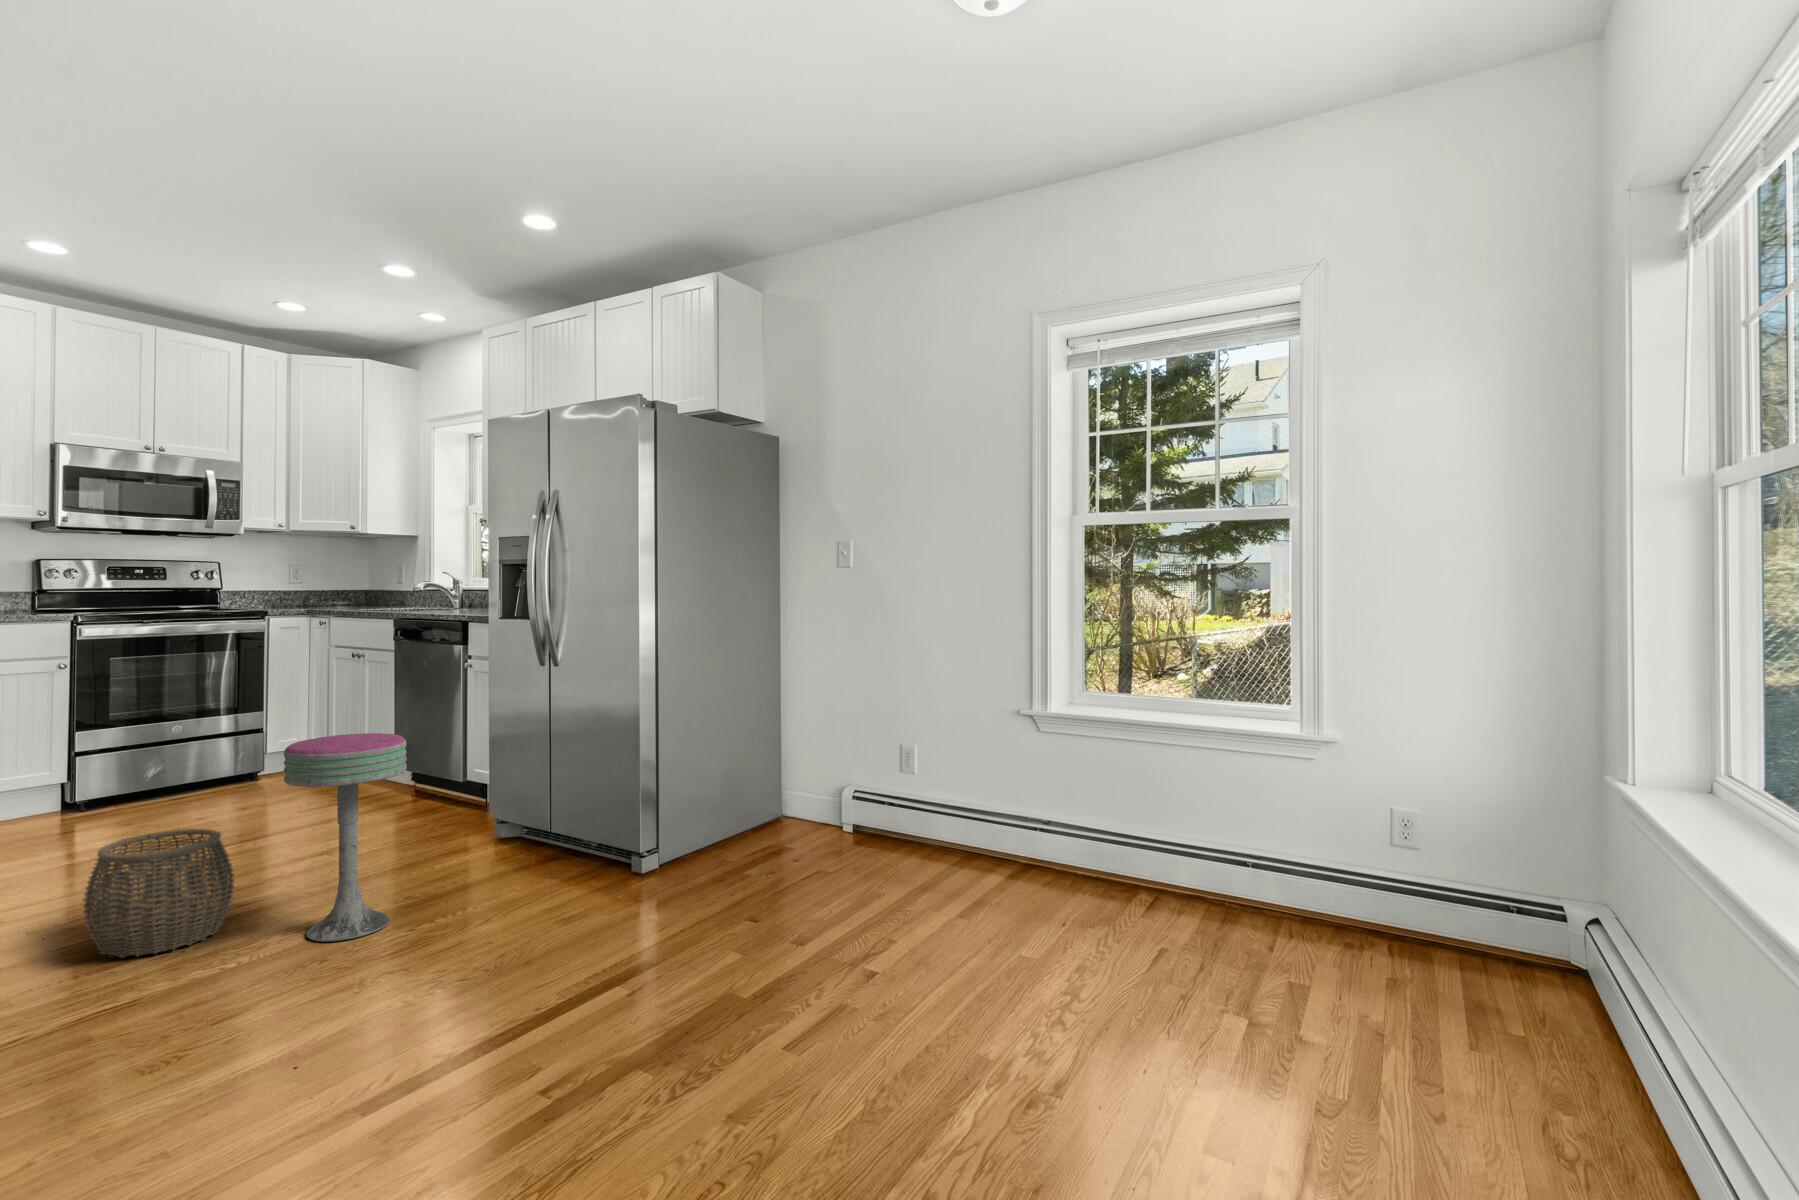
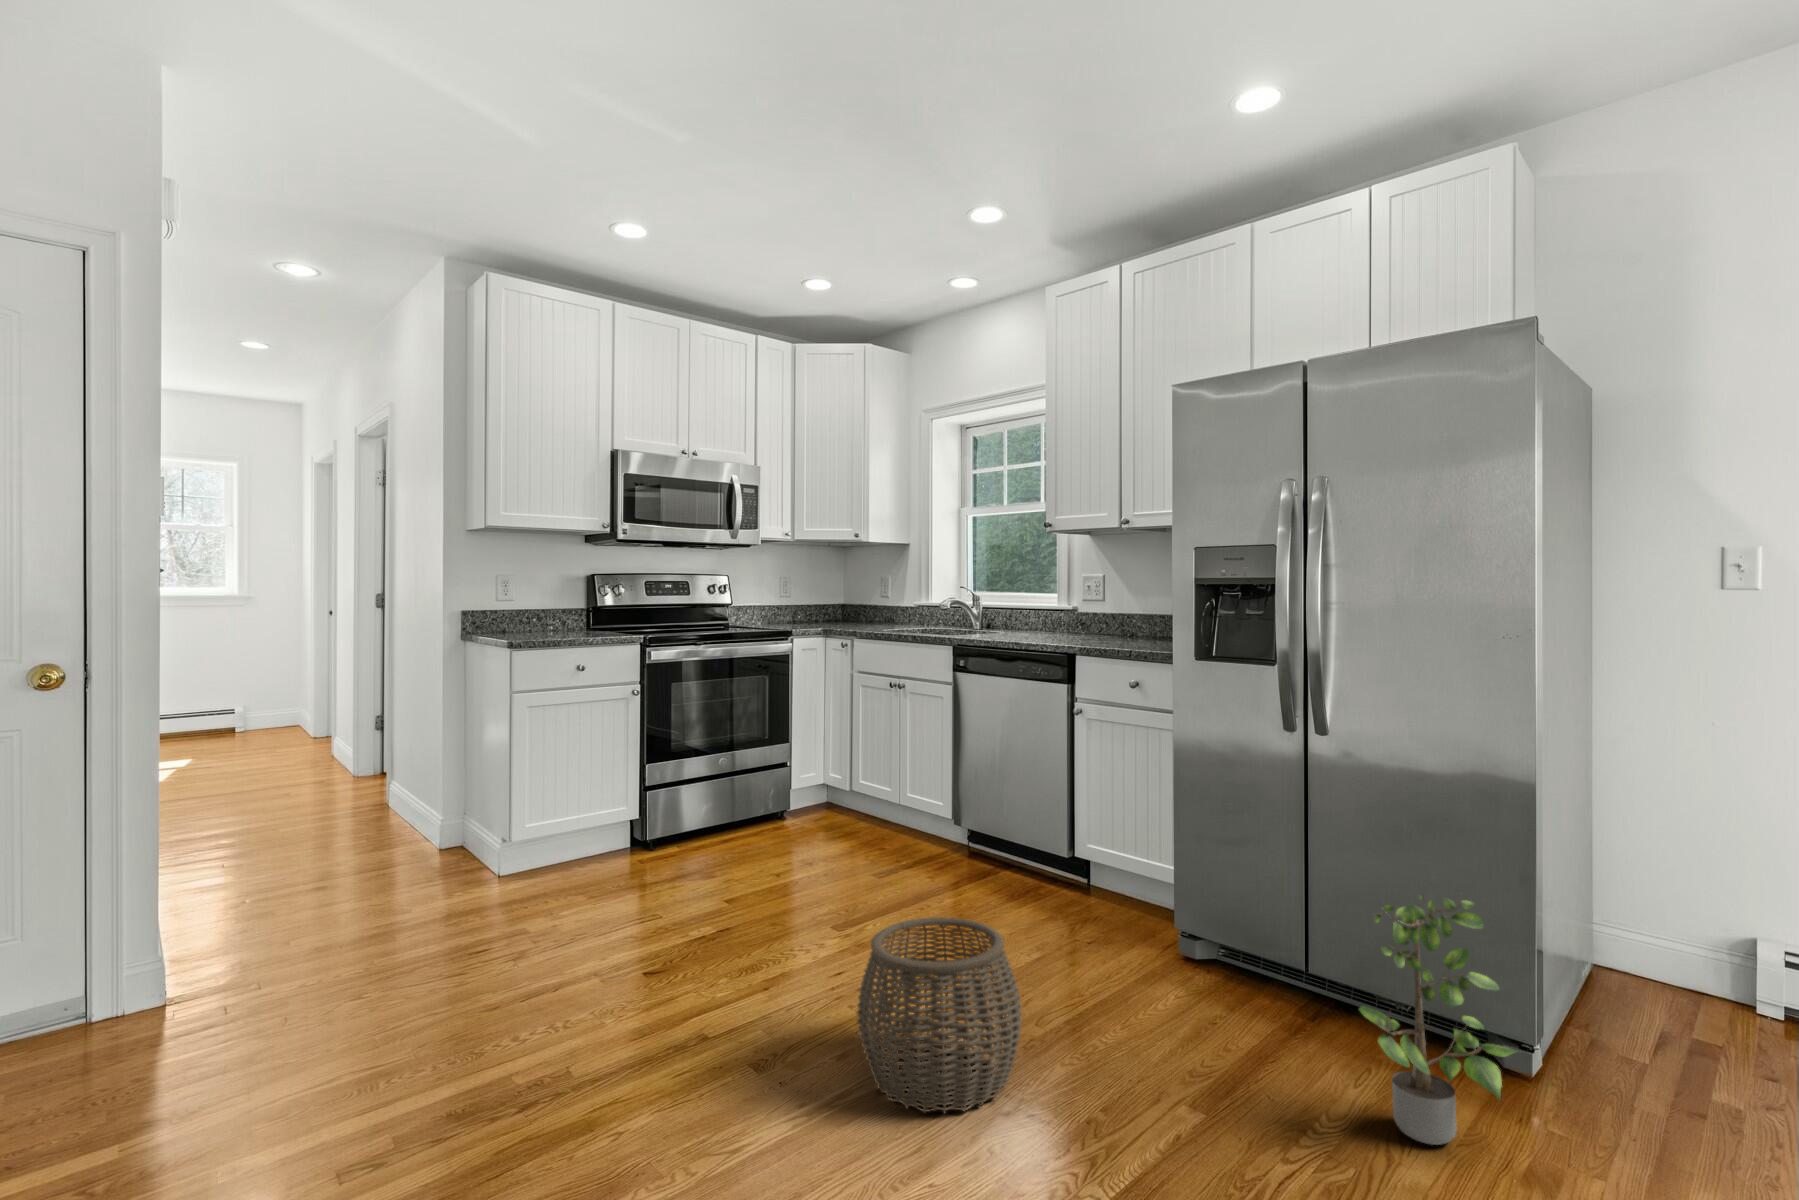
bar stool: present [284,733,407,942] -> none [1101,789,1266,1117]
potted plant: none [430,788,529,940] -> present [1359,896,1517,1145]

